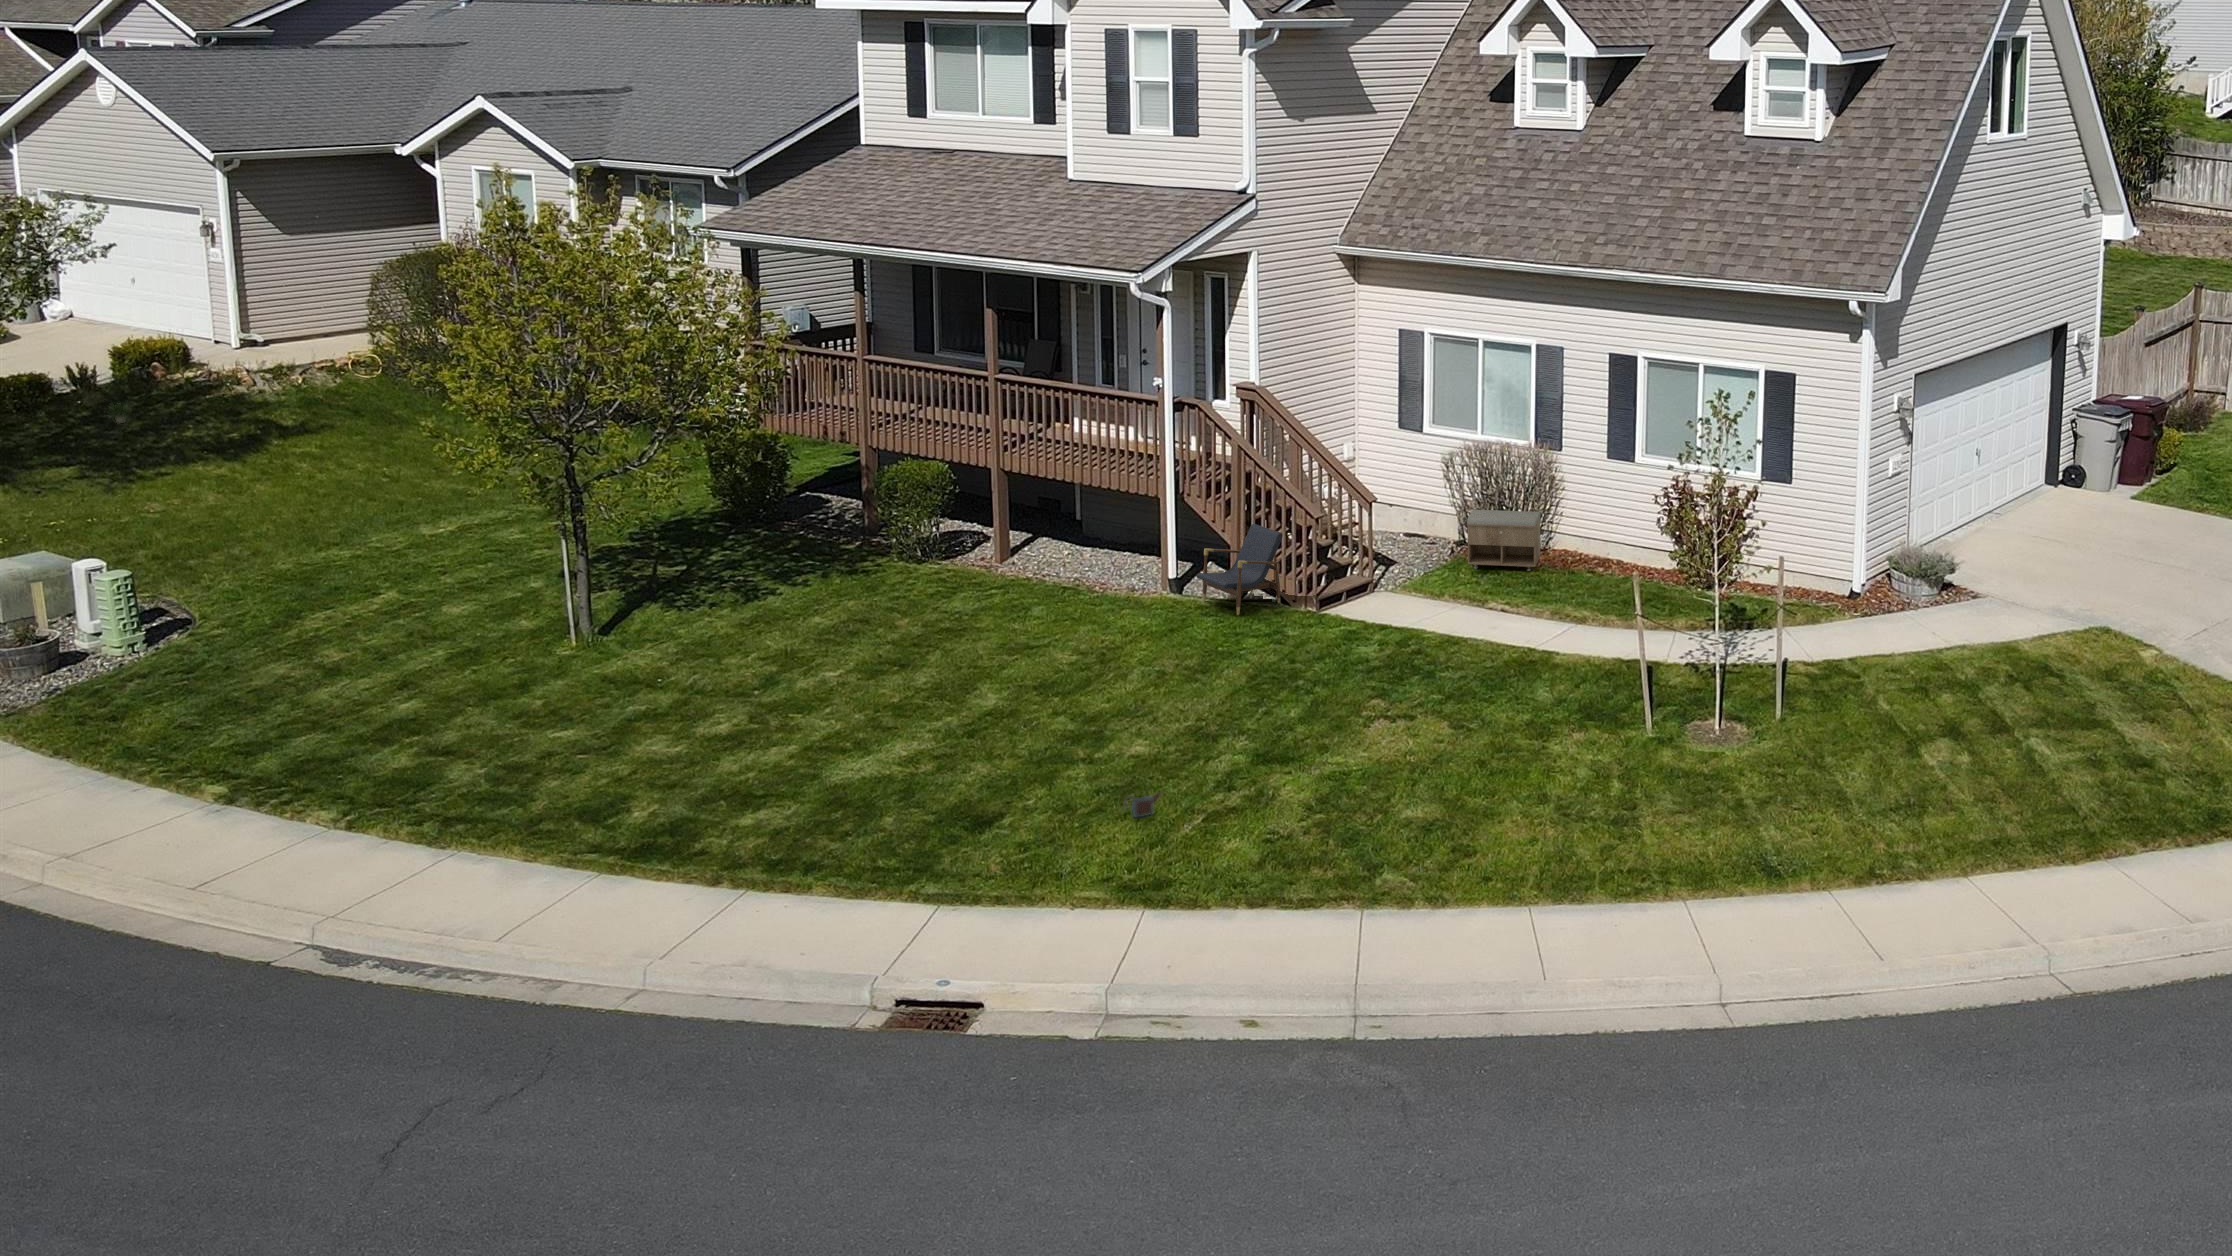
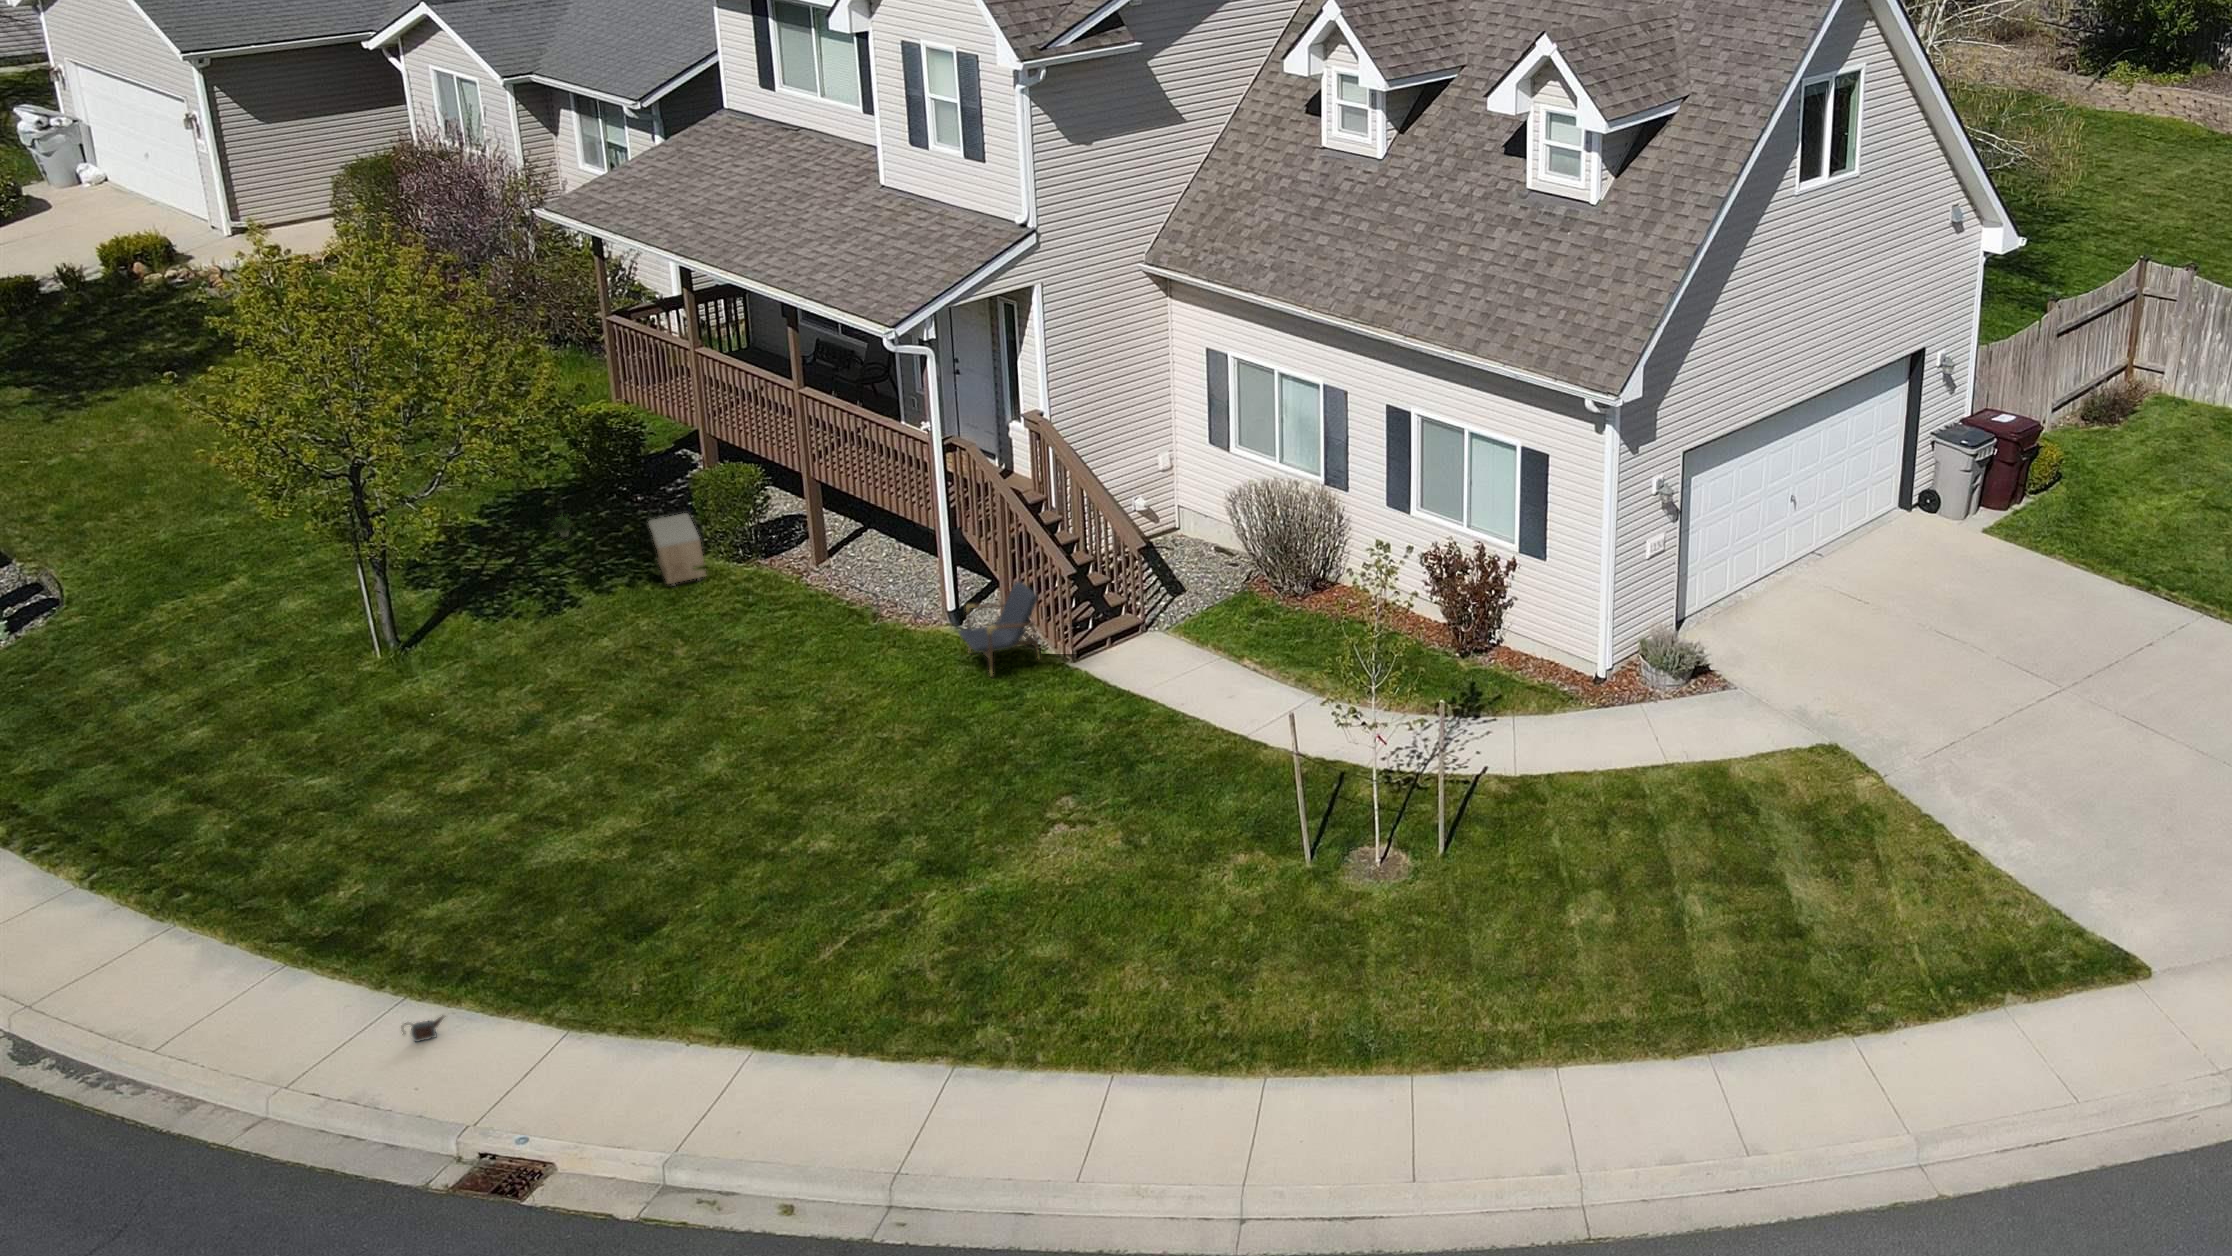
potted plant: present [111,403,131,423] -> present [552,516,574,537]
storage bench: present [1467,510,1540,571] -> present [649,513,707,585]
watering can: present [1125,791,1162,817] -> present [402,1015,444,1042]

